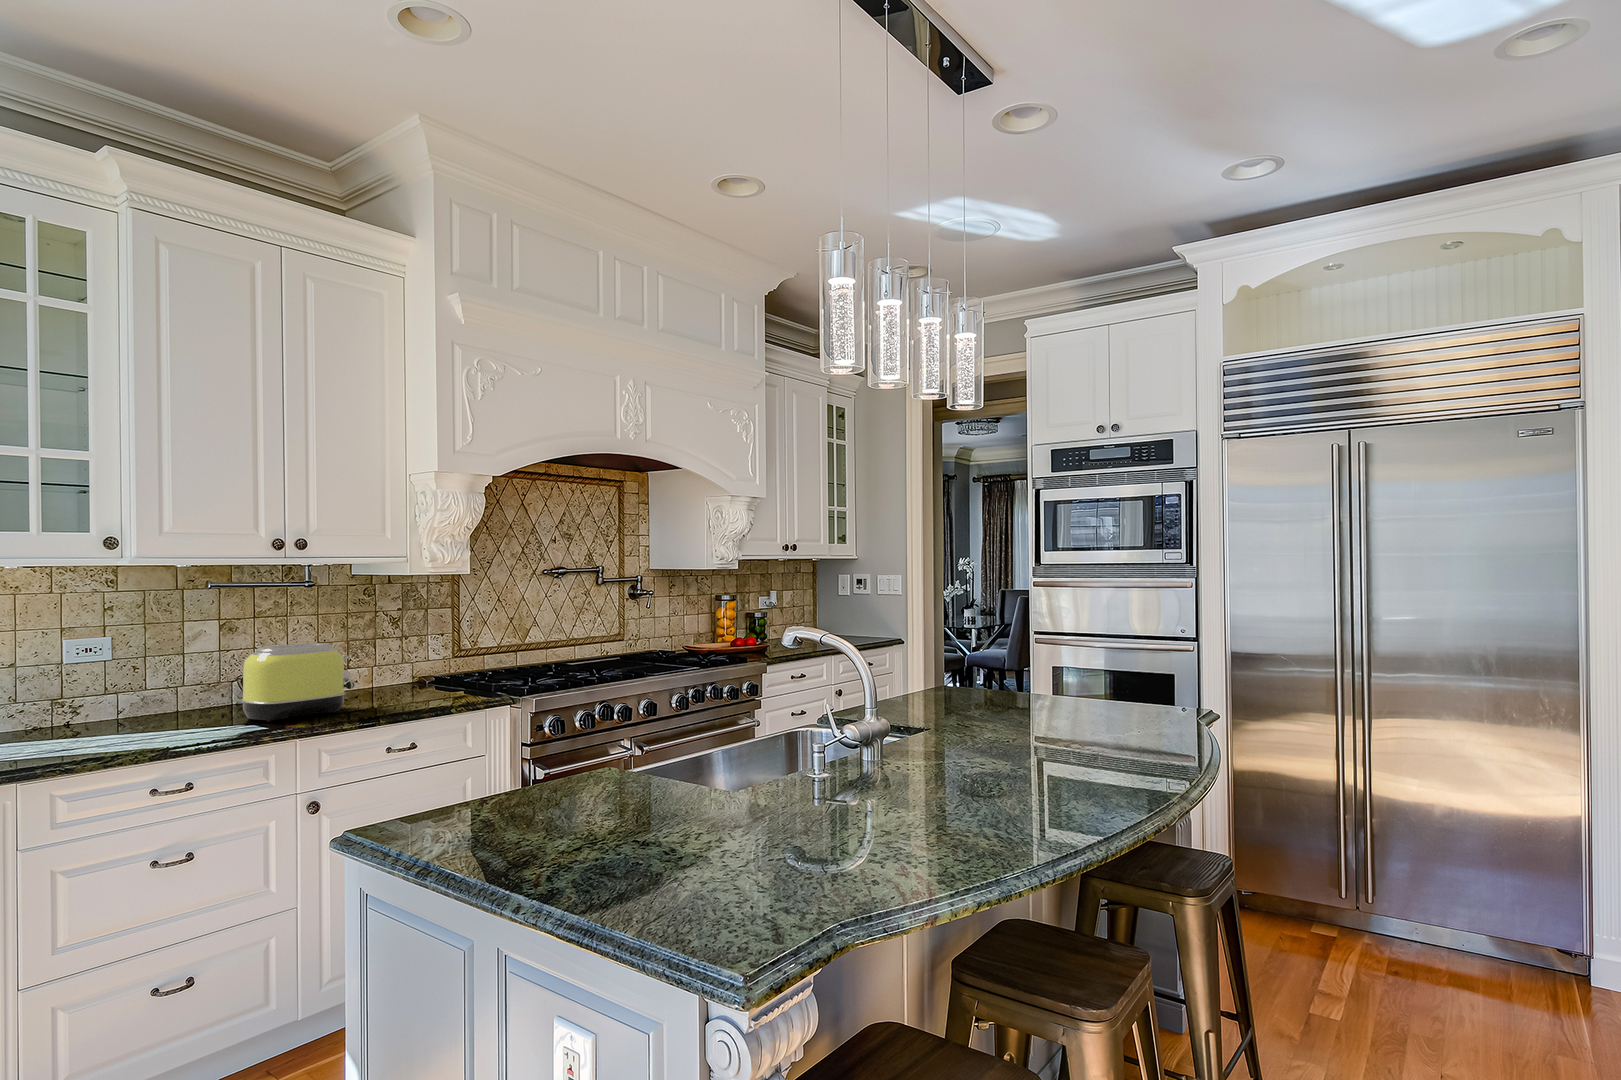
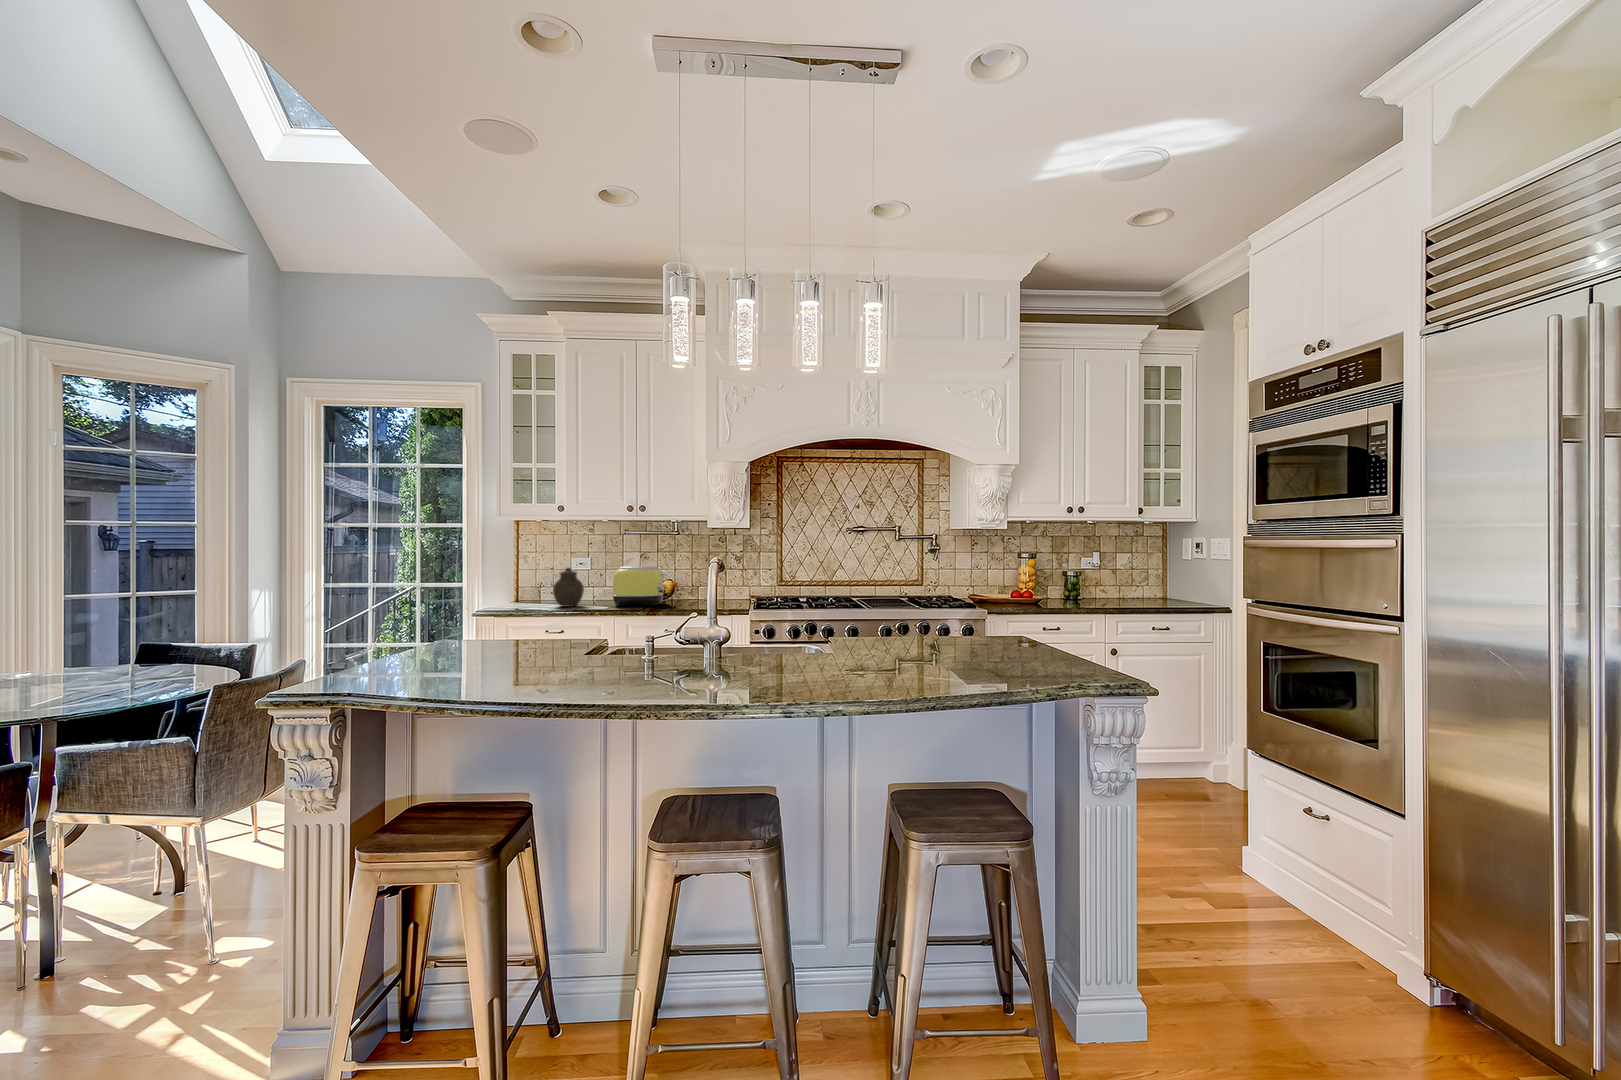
jar: none [119,659,189,739] -> present [553,568,584,607]

